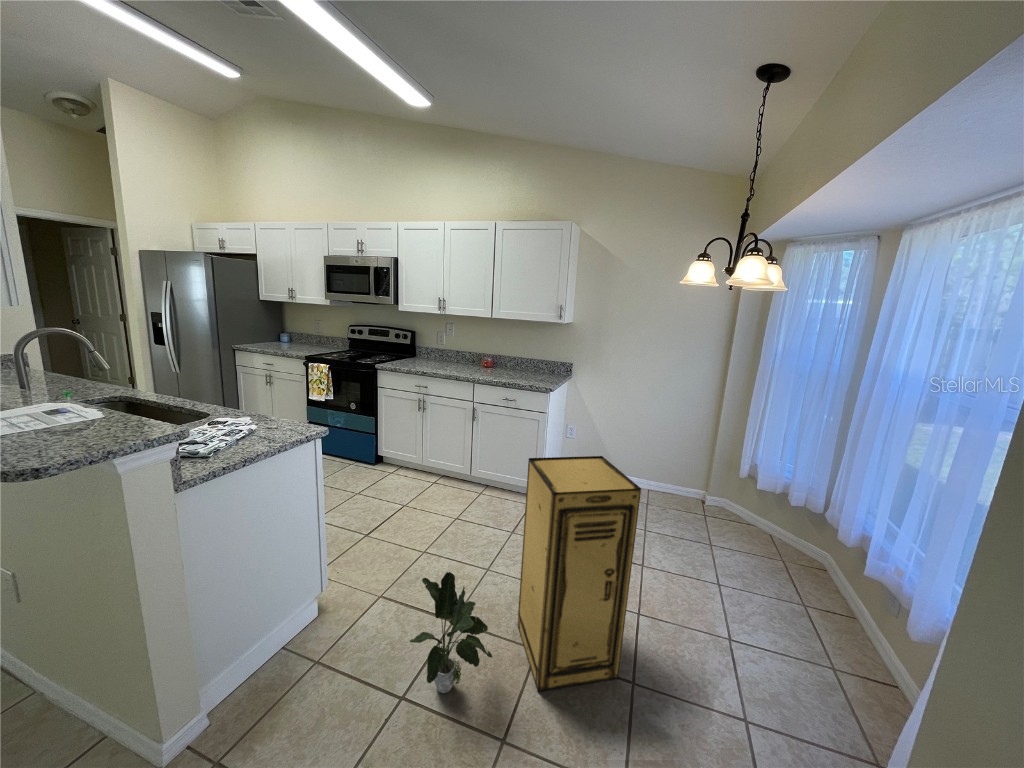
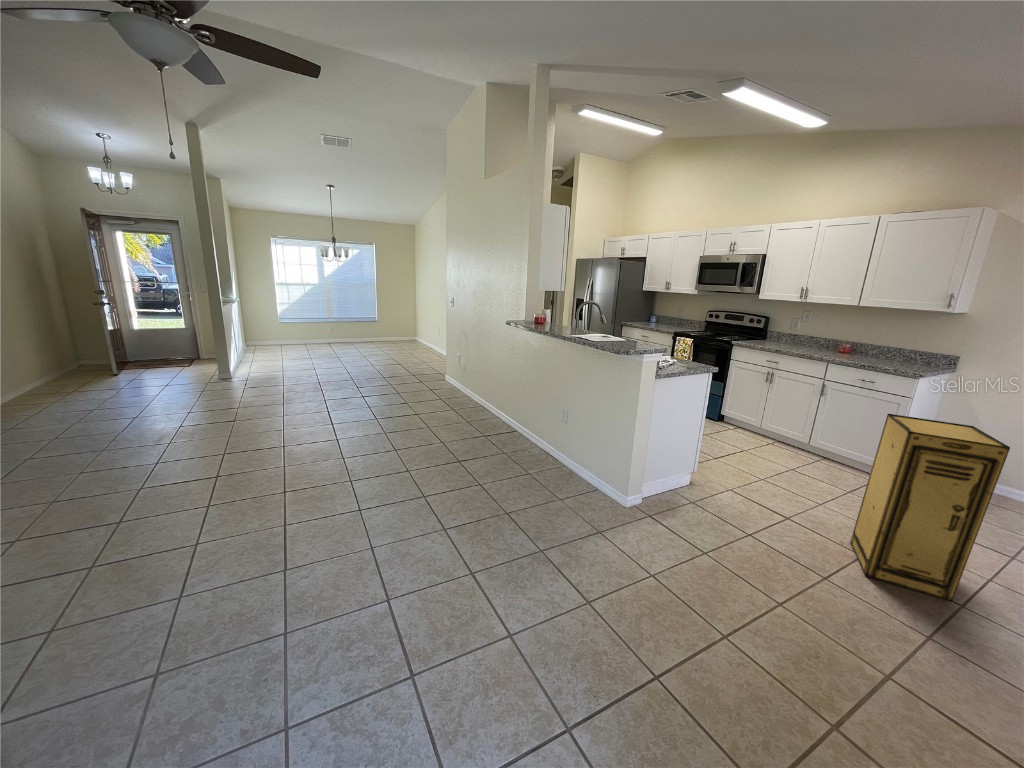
potted plant: present [410,572,492,693] -> none [771,472,830,548]

